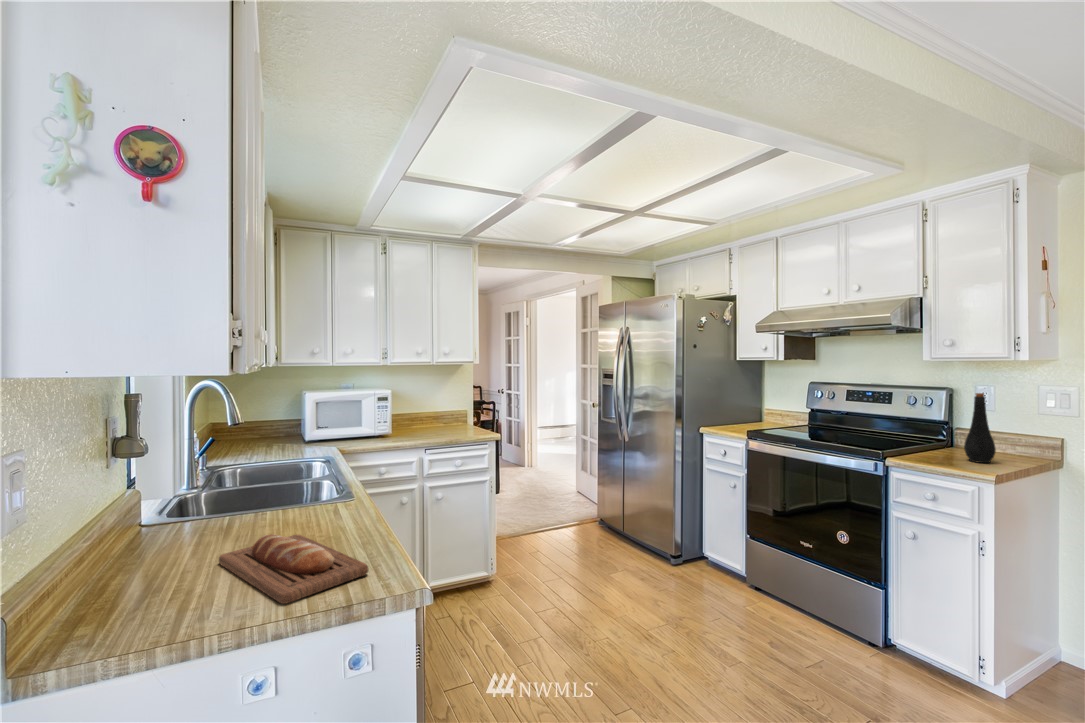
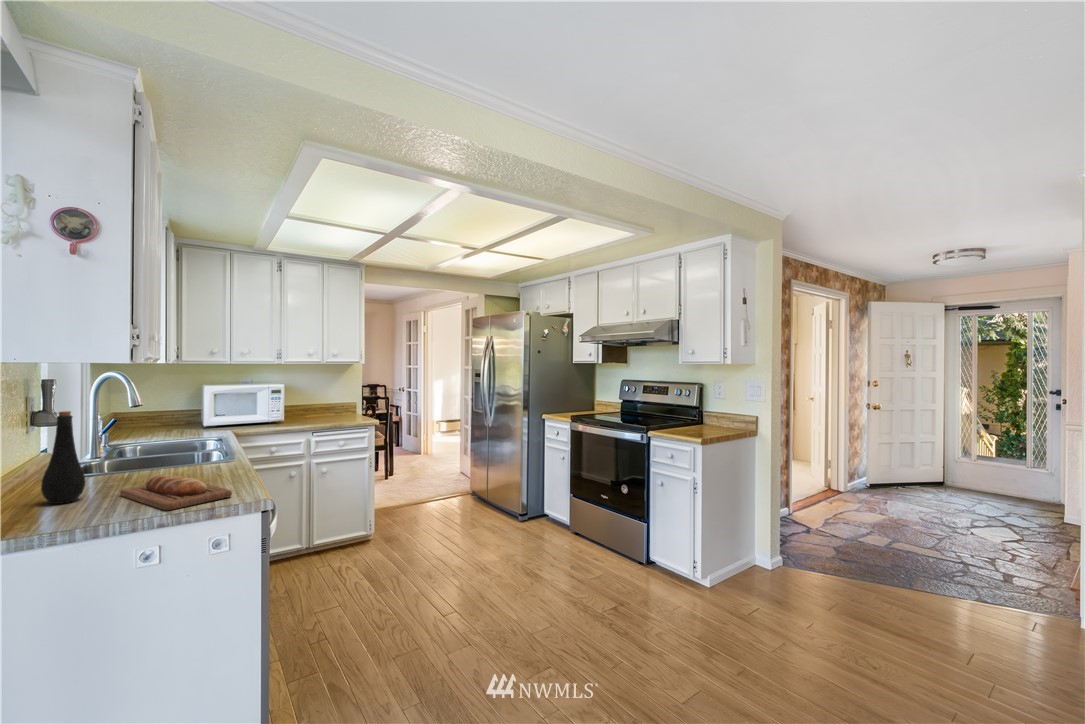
bottle: present [964,393,996,463] -> present [41,411,85,504]

